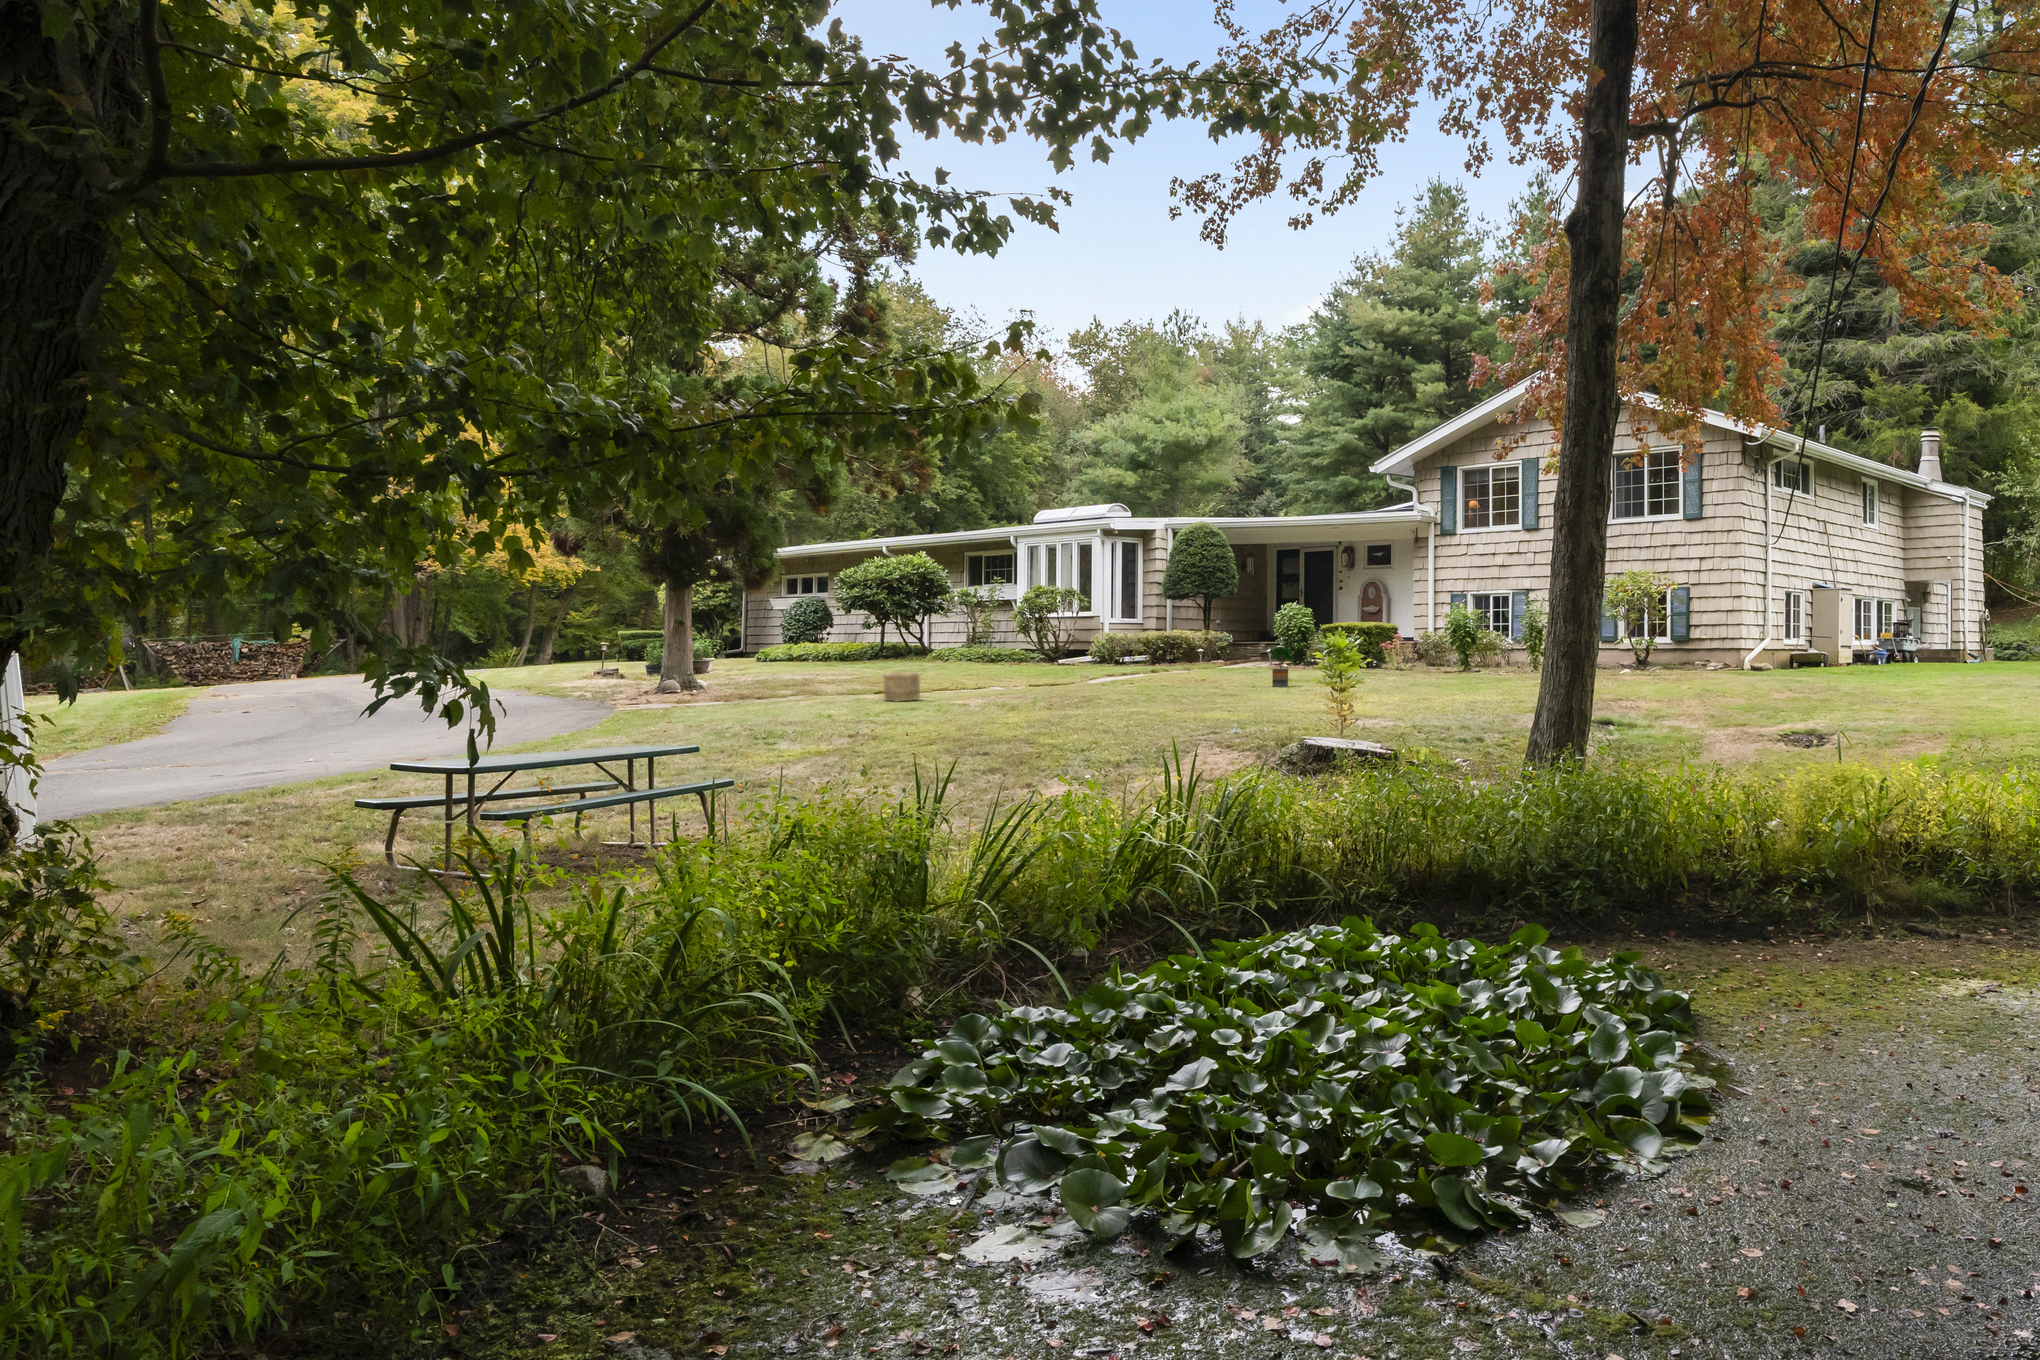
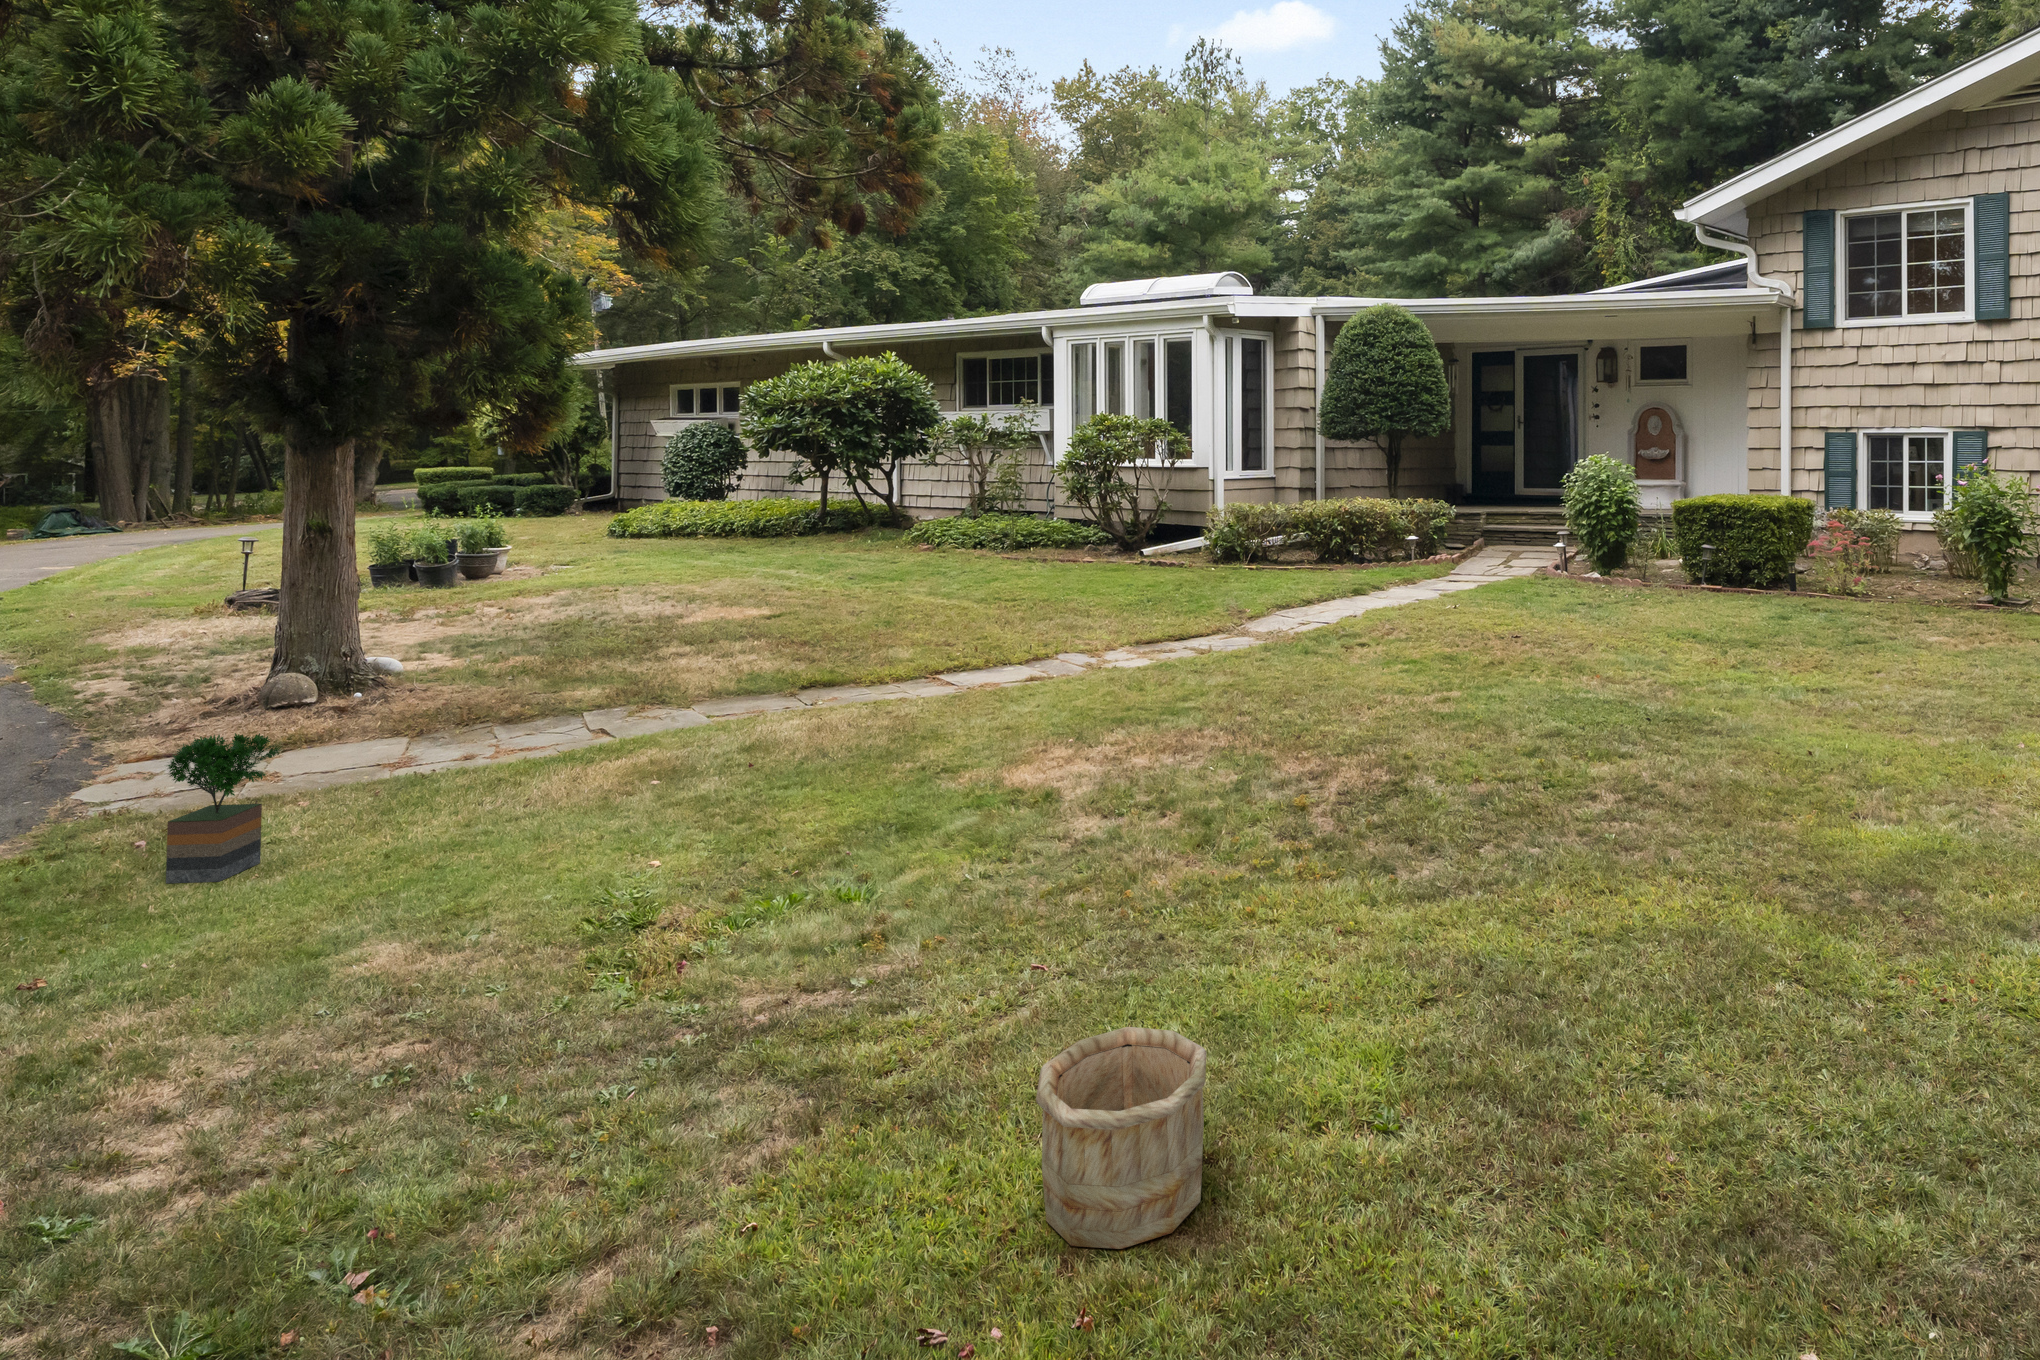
potted tree: present [1269,647,1294,687] -> present [166,733,281,883]

